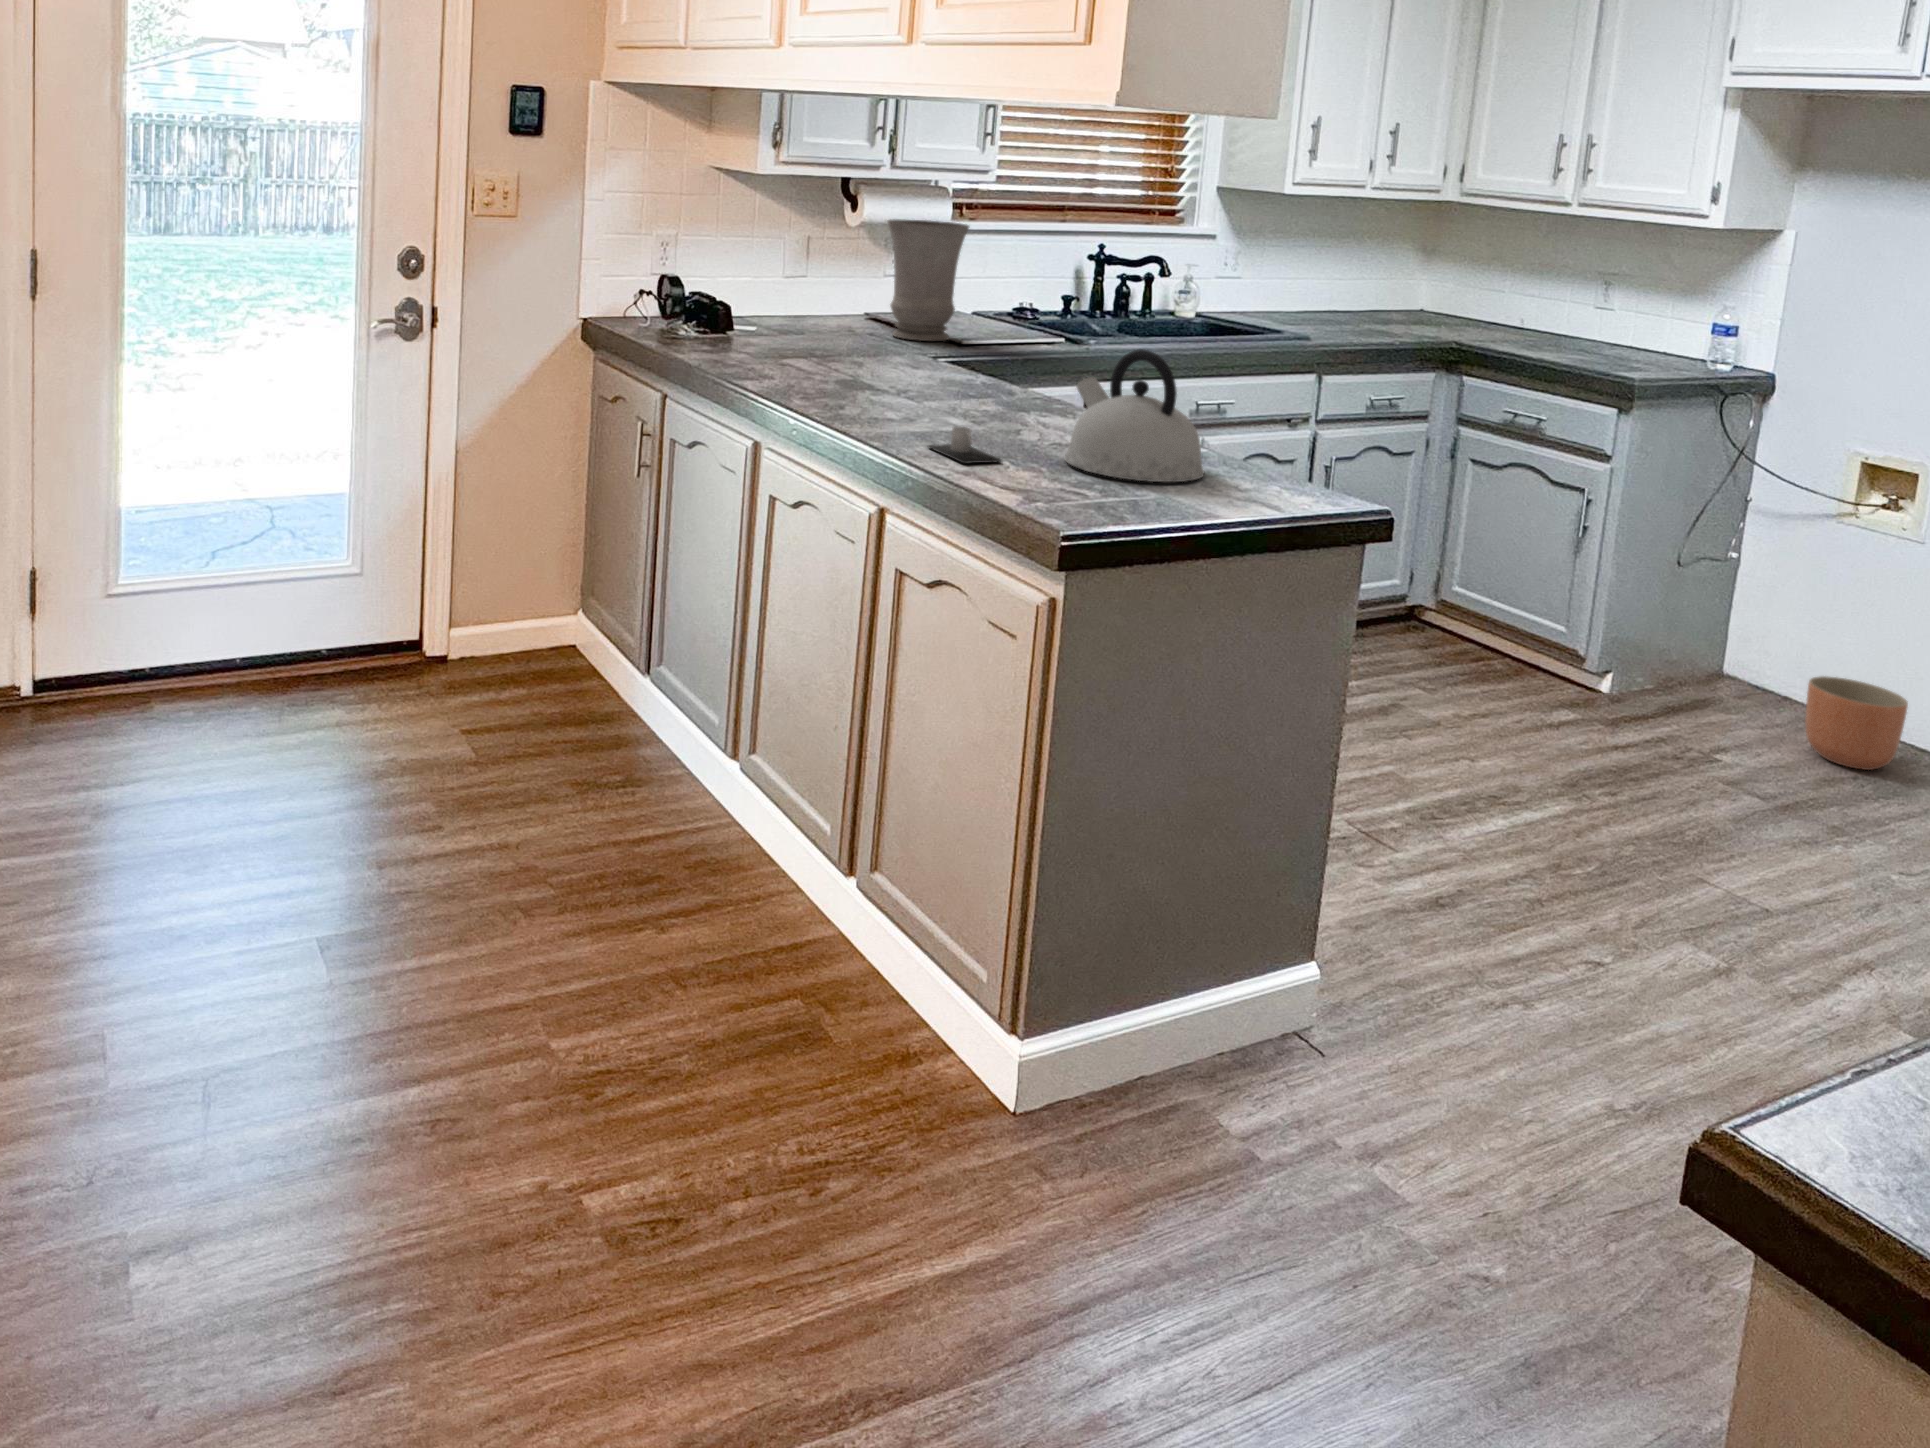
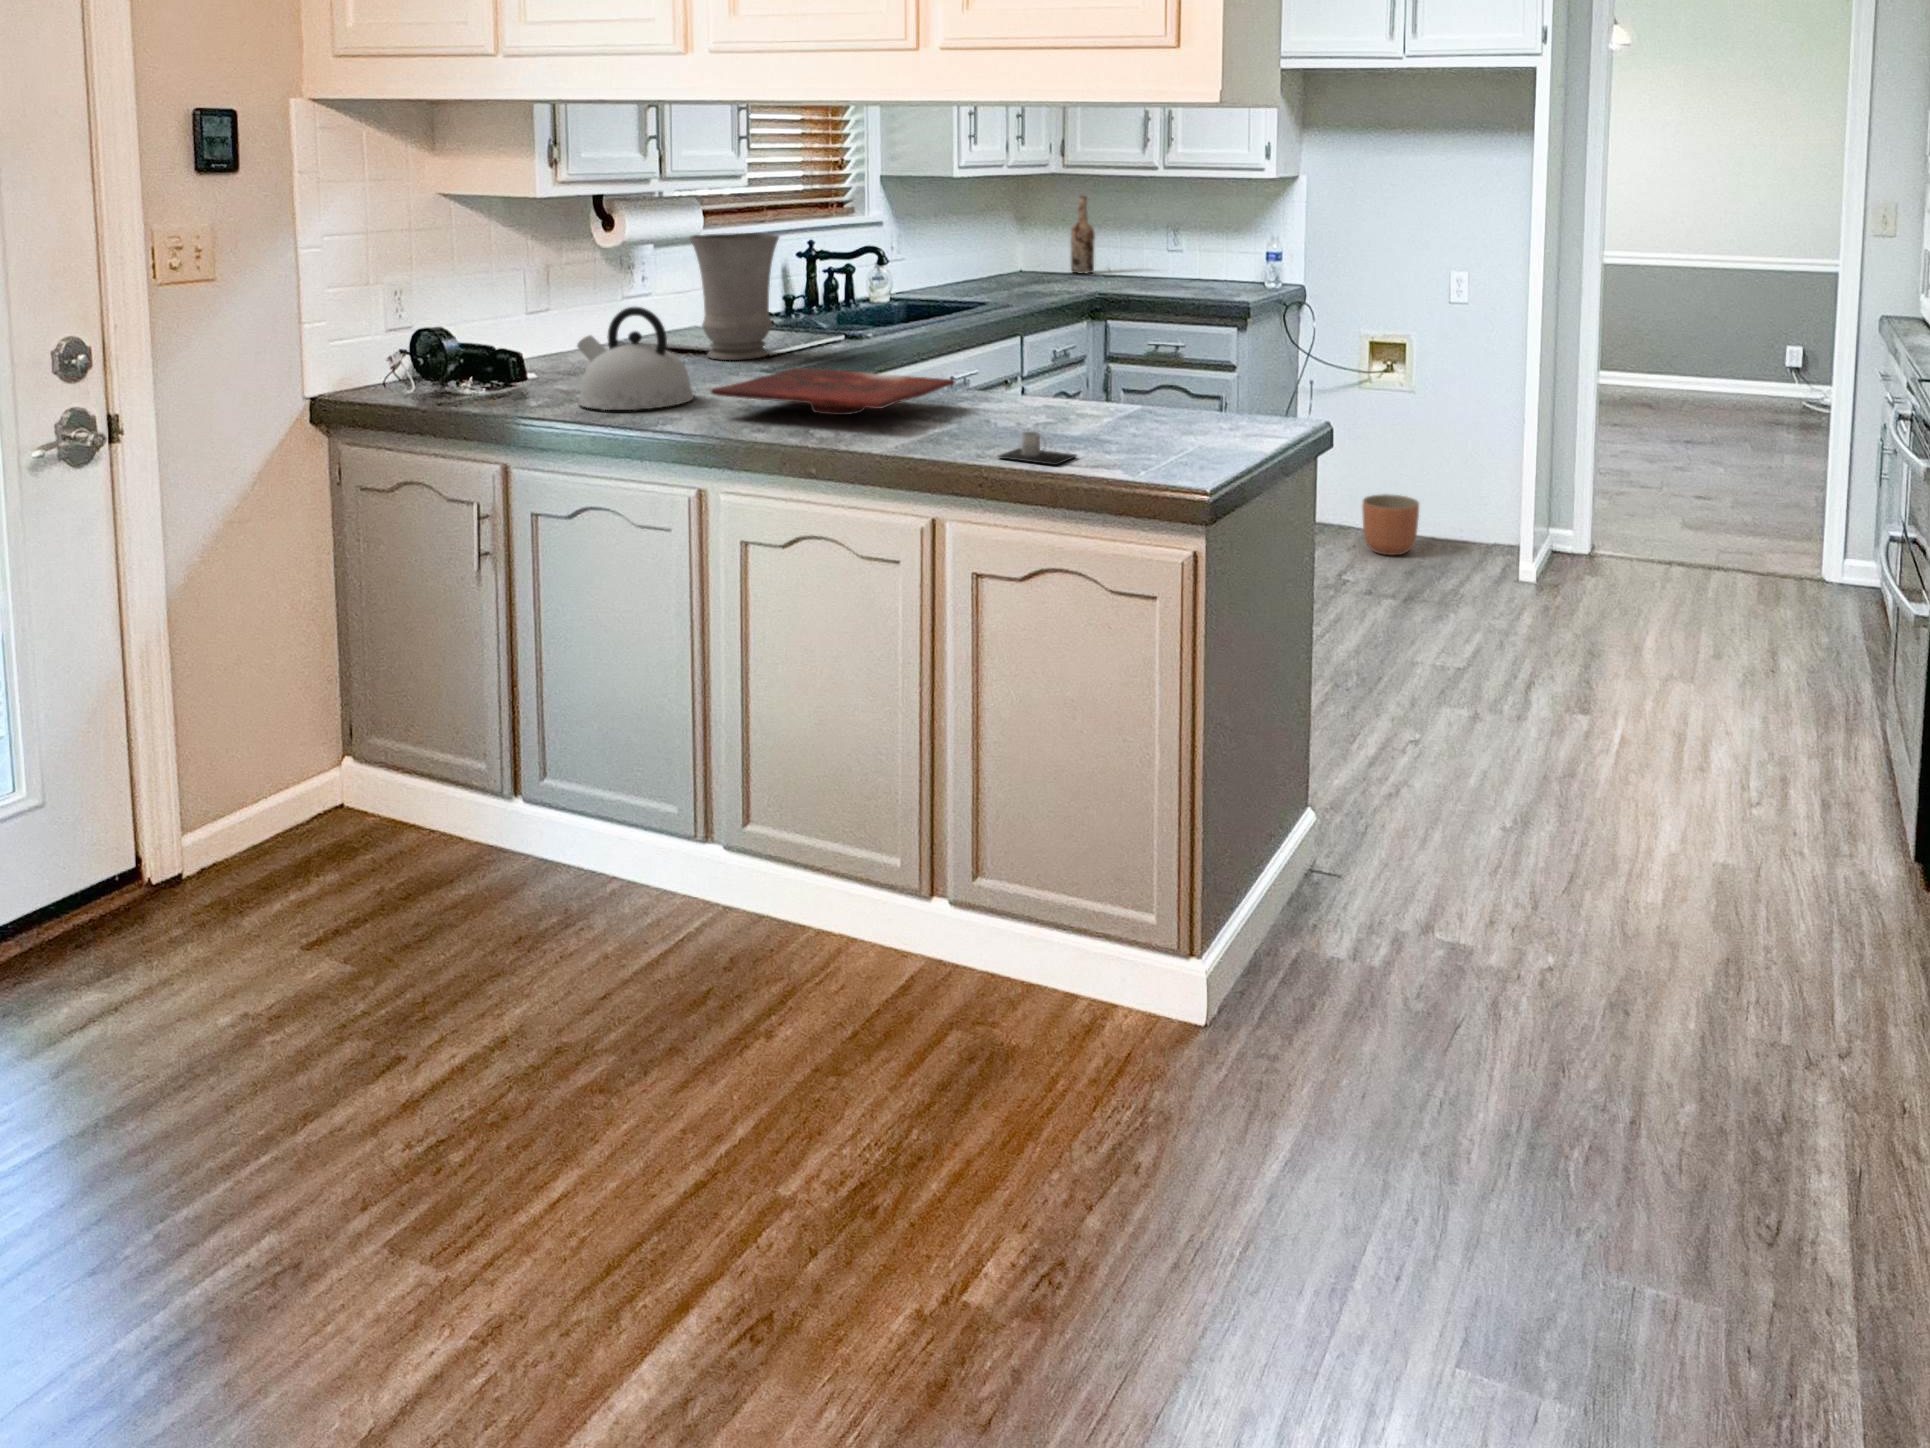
wine bottle: none [1454,231,1491,323] -> present [1071,196,1095,274]
cutting board: none [784,346,1004,393] -> present [711,368,955,415]
kettle: present [1064,350,1205,482] -> present [577,307,694,410]

